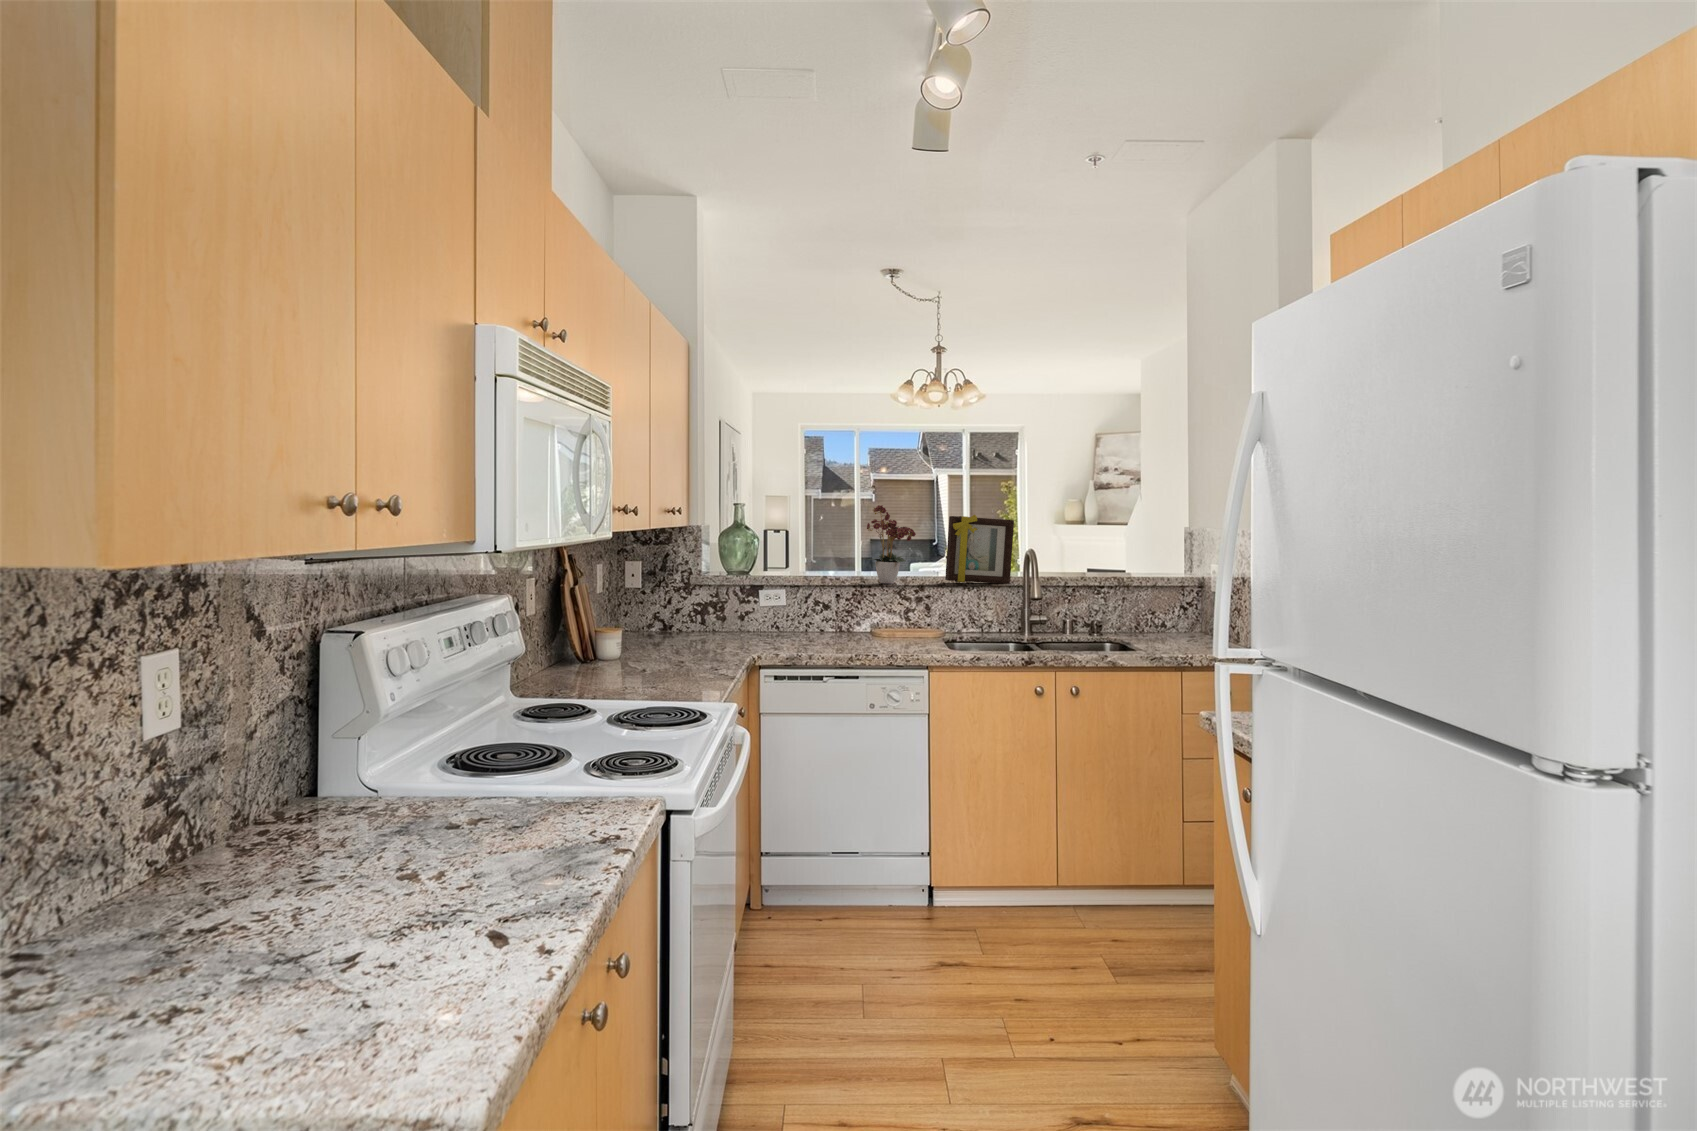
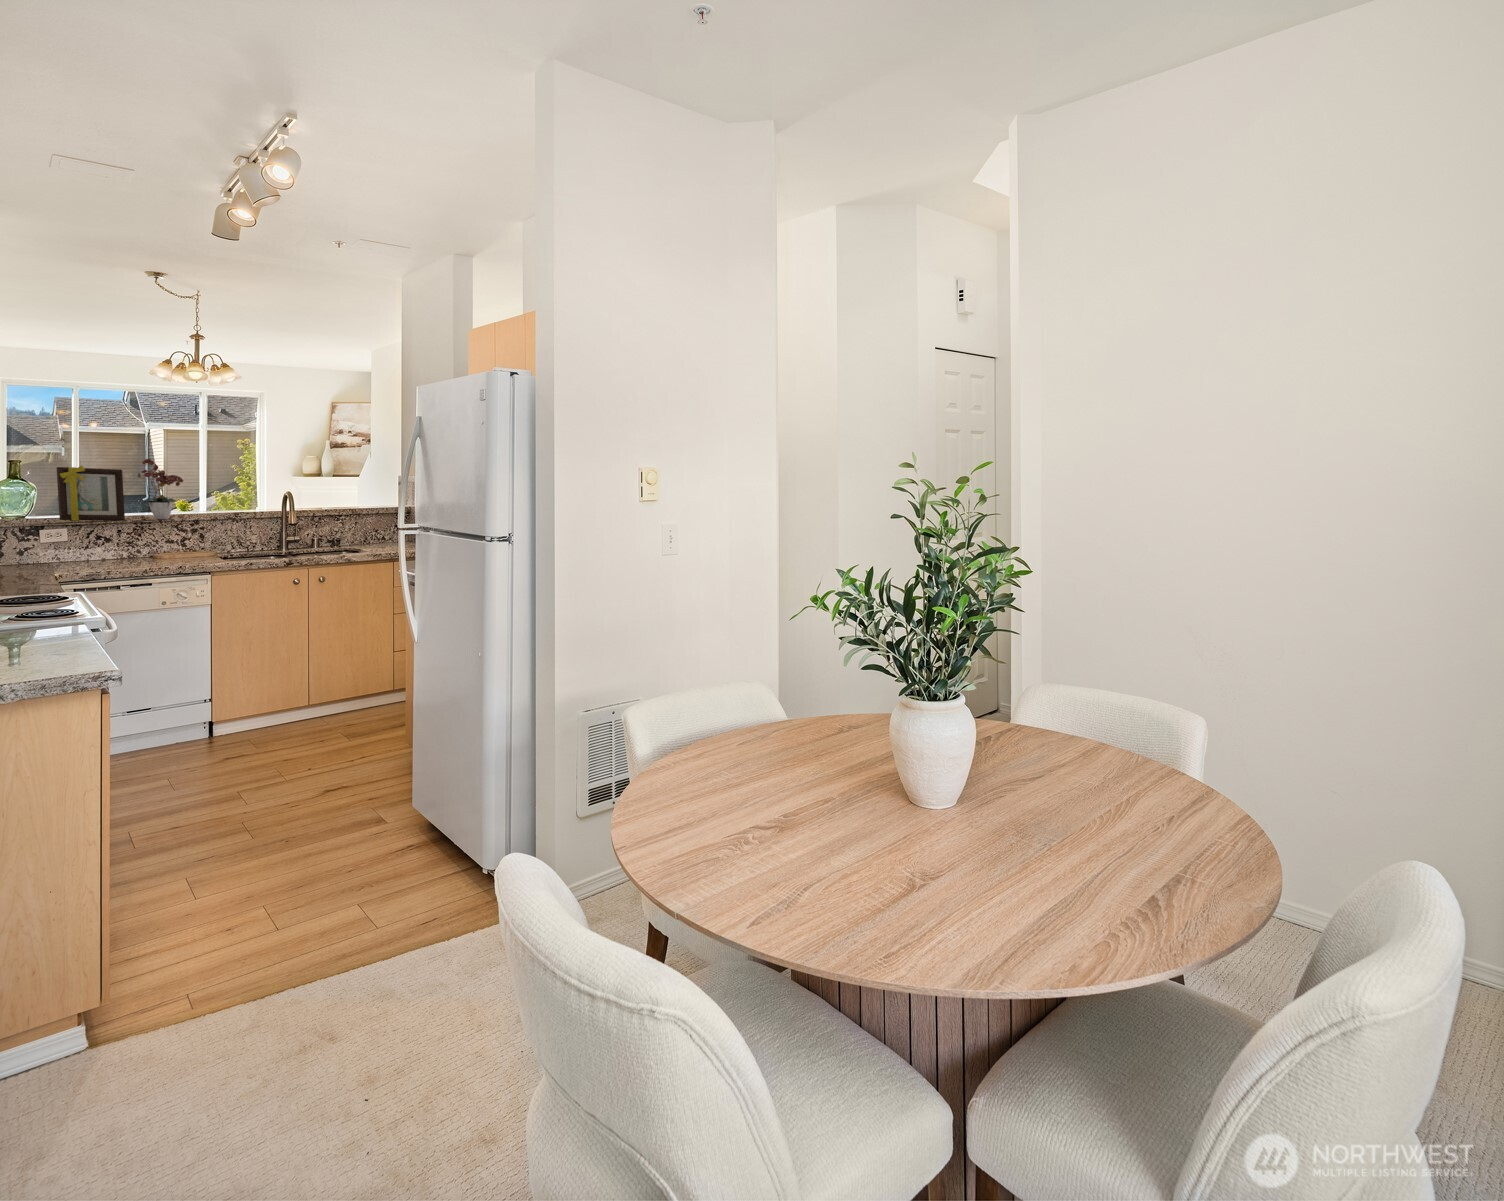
picture frame: present [945,515,1014,584] -> present [57,466,125,521]

